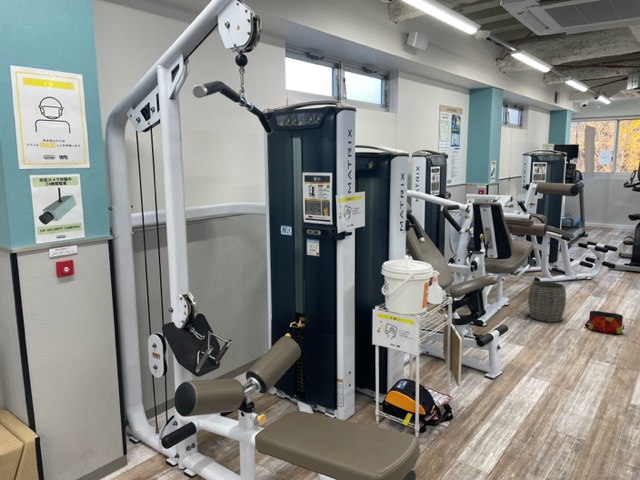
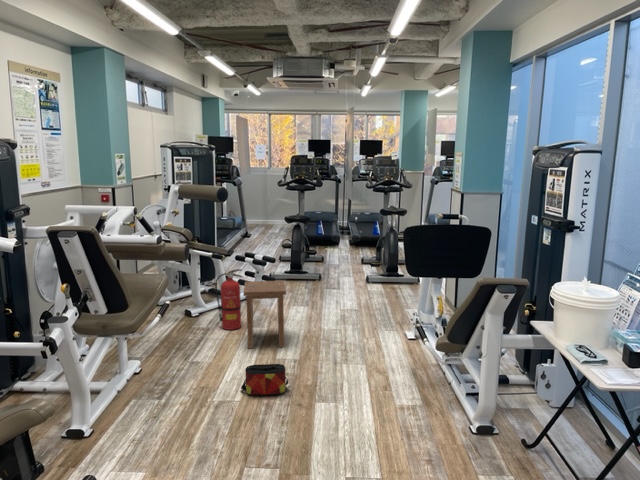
fire extinguisher: none [564,250,589,295] -> present [215,269,242,330]
stool: none [589,258,628,311] -> present [243,281,286,348]
woven basket: present [528,281,566,322] -> none [163,330,215,394]

